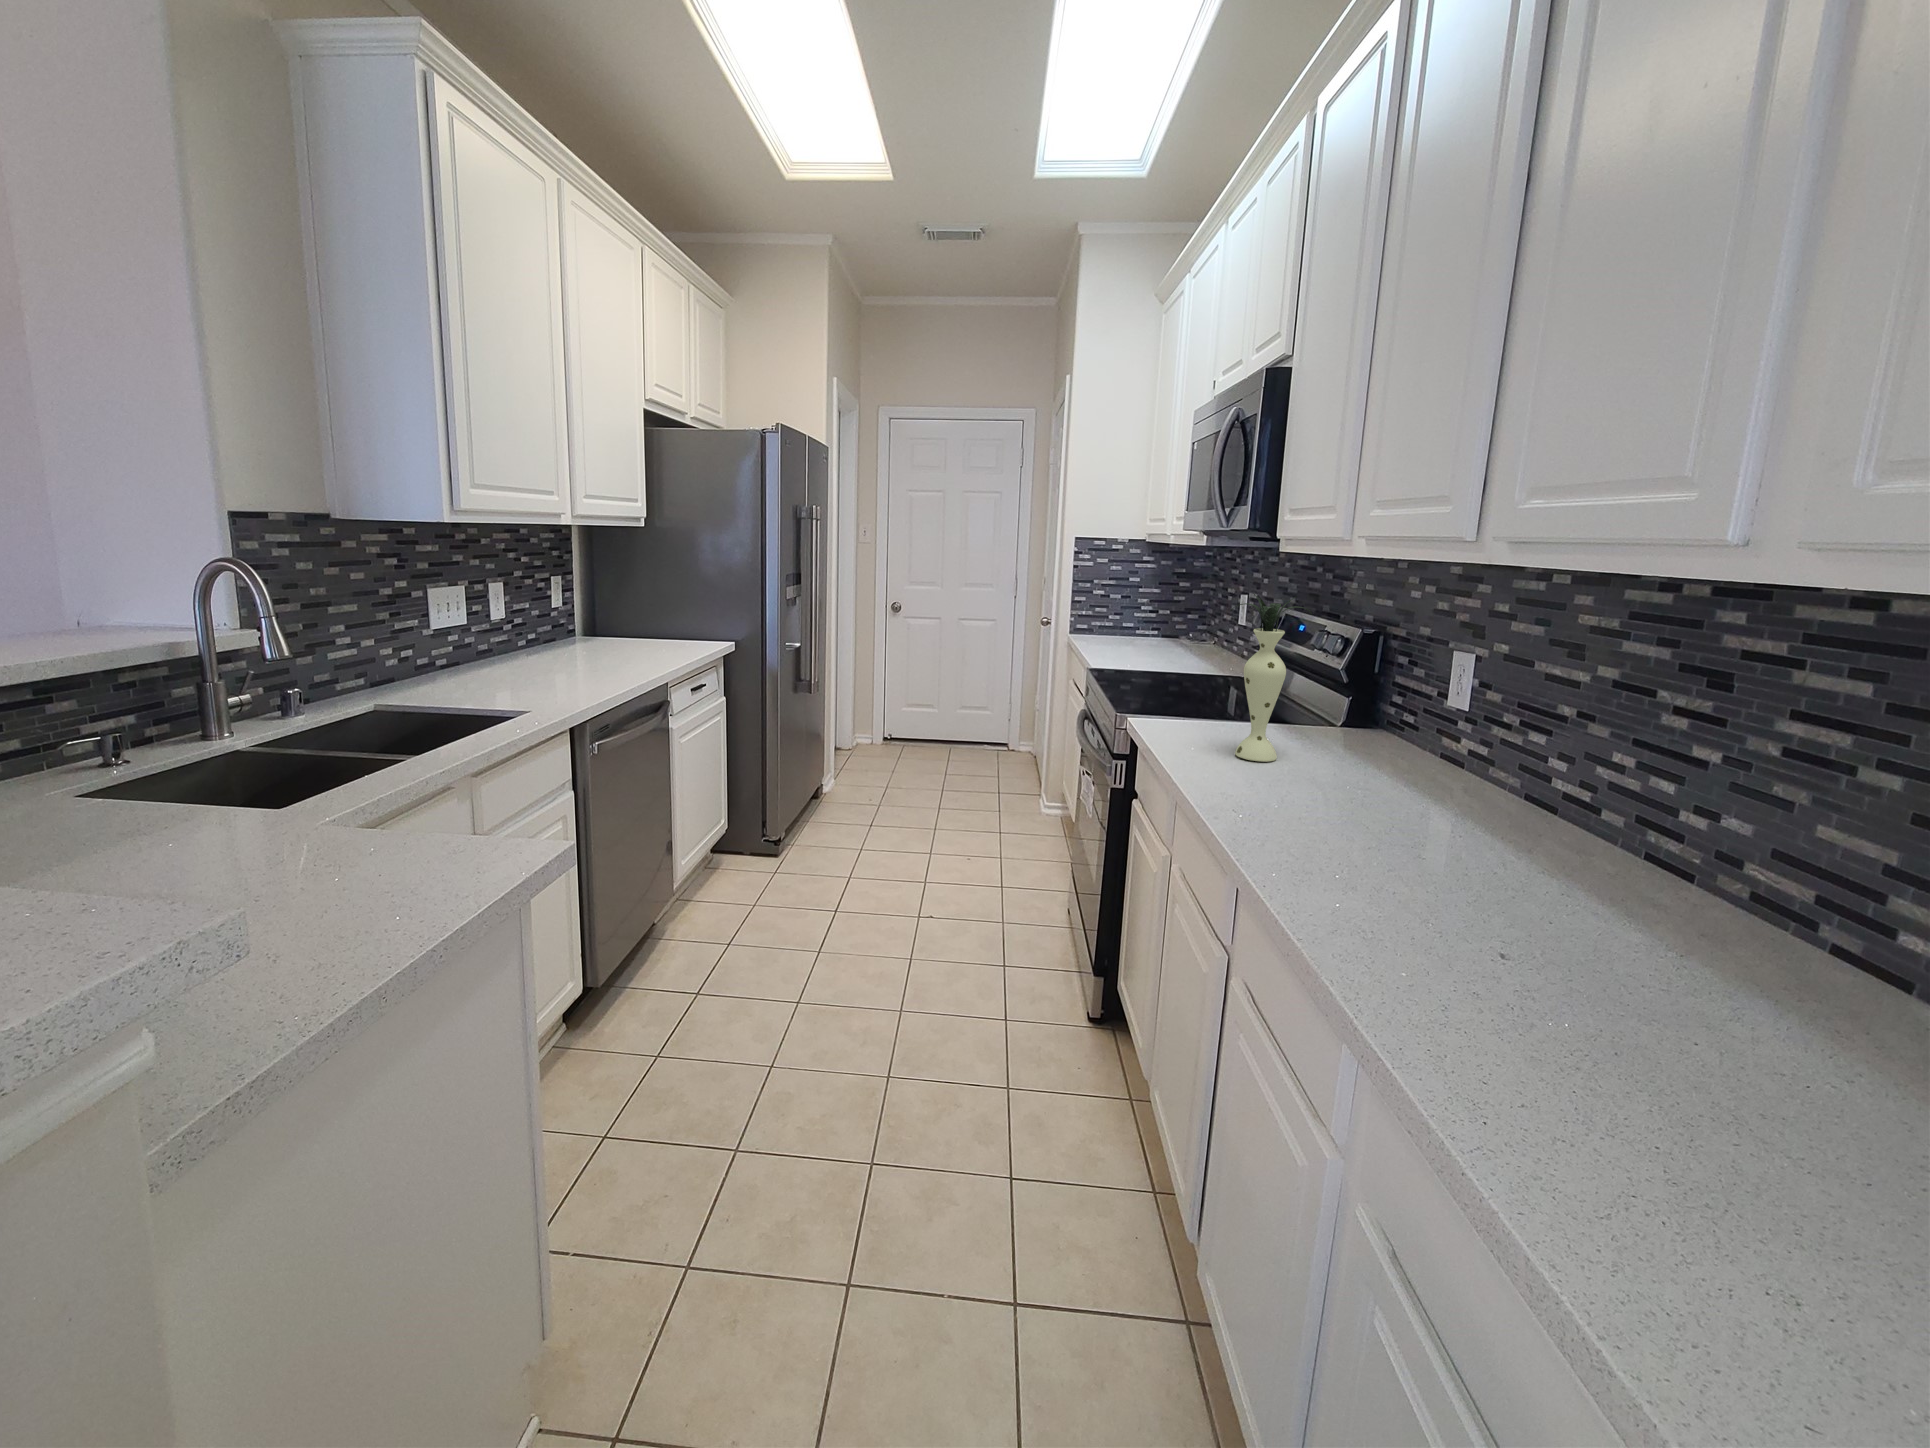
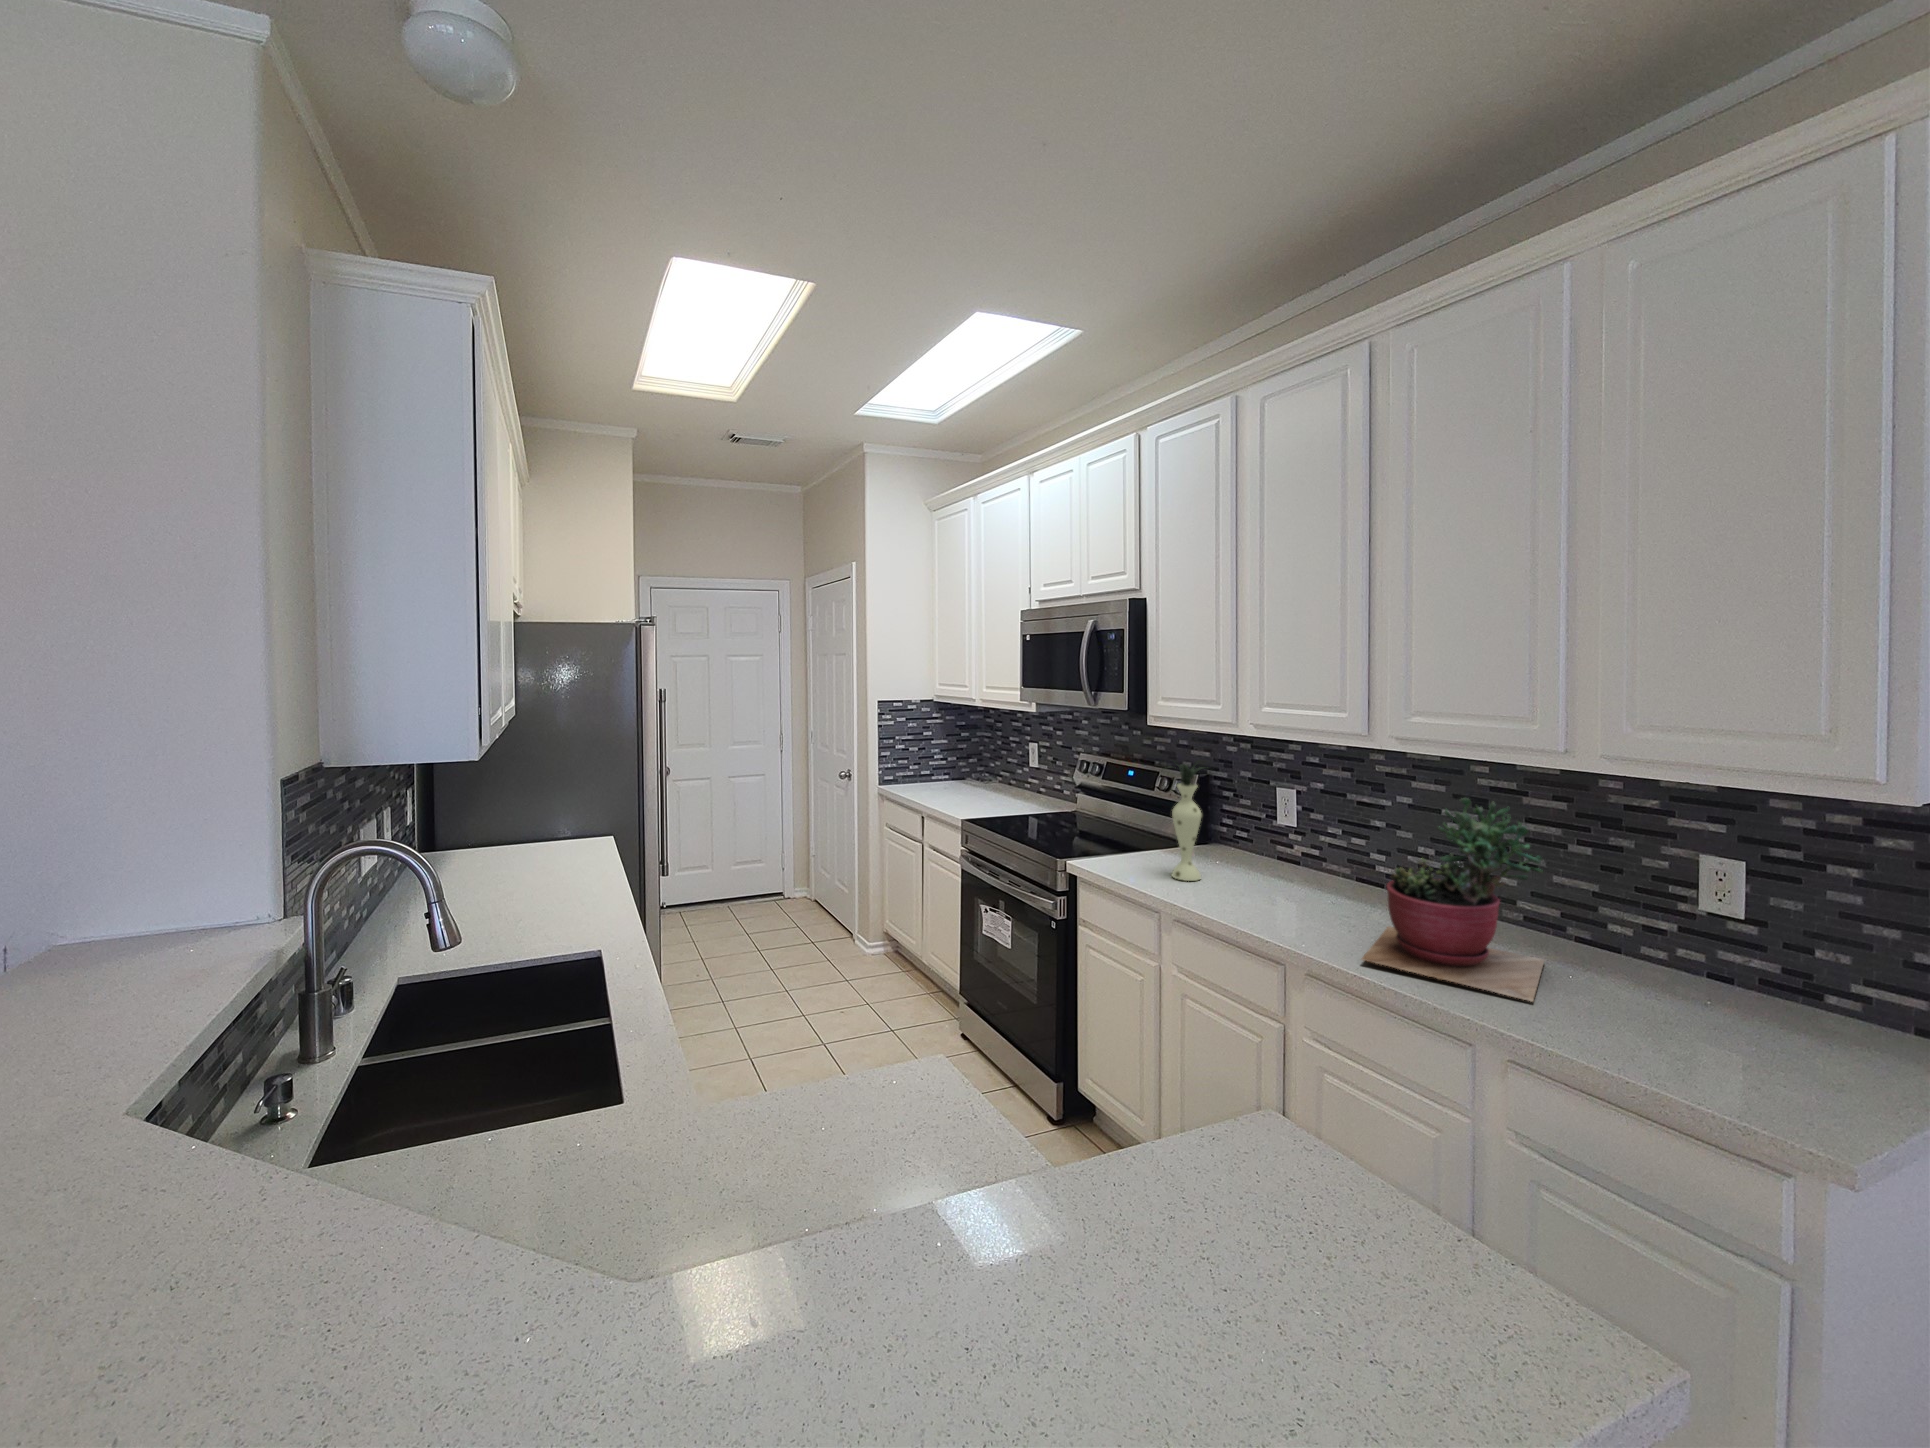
succulent plant: none [1316,638,1710,1003] -> present [1362,798,1544,1001]

